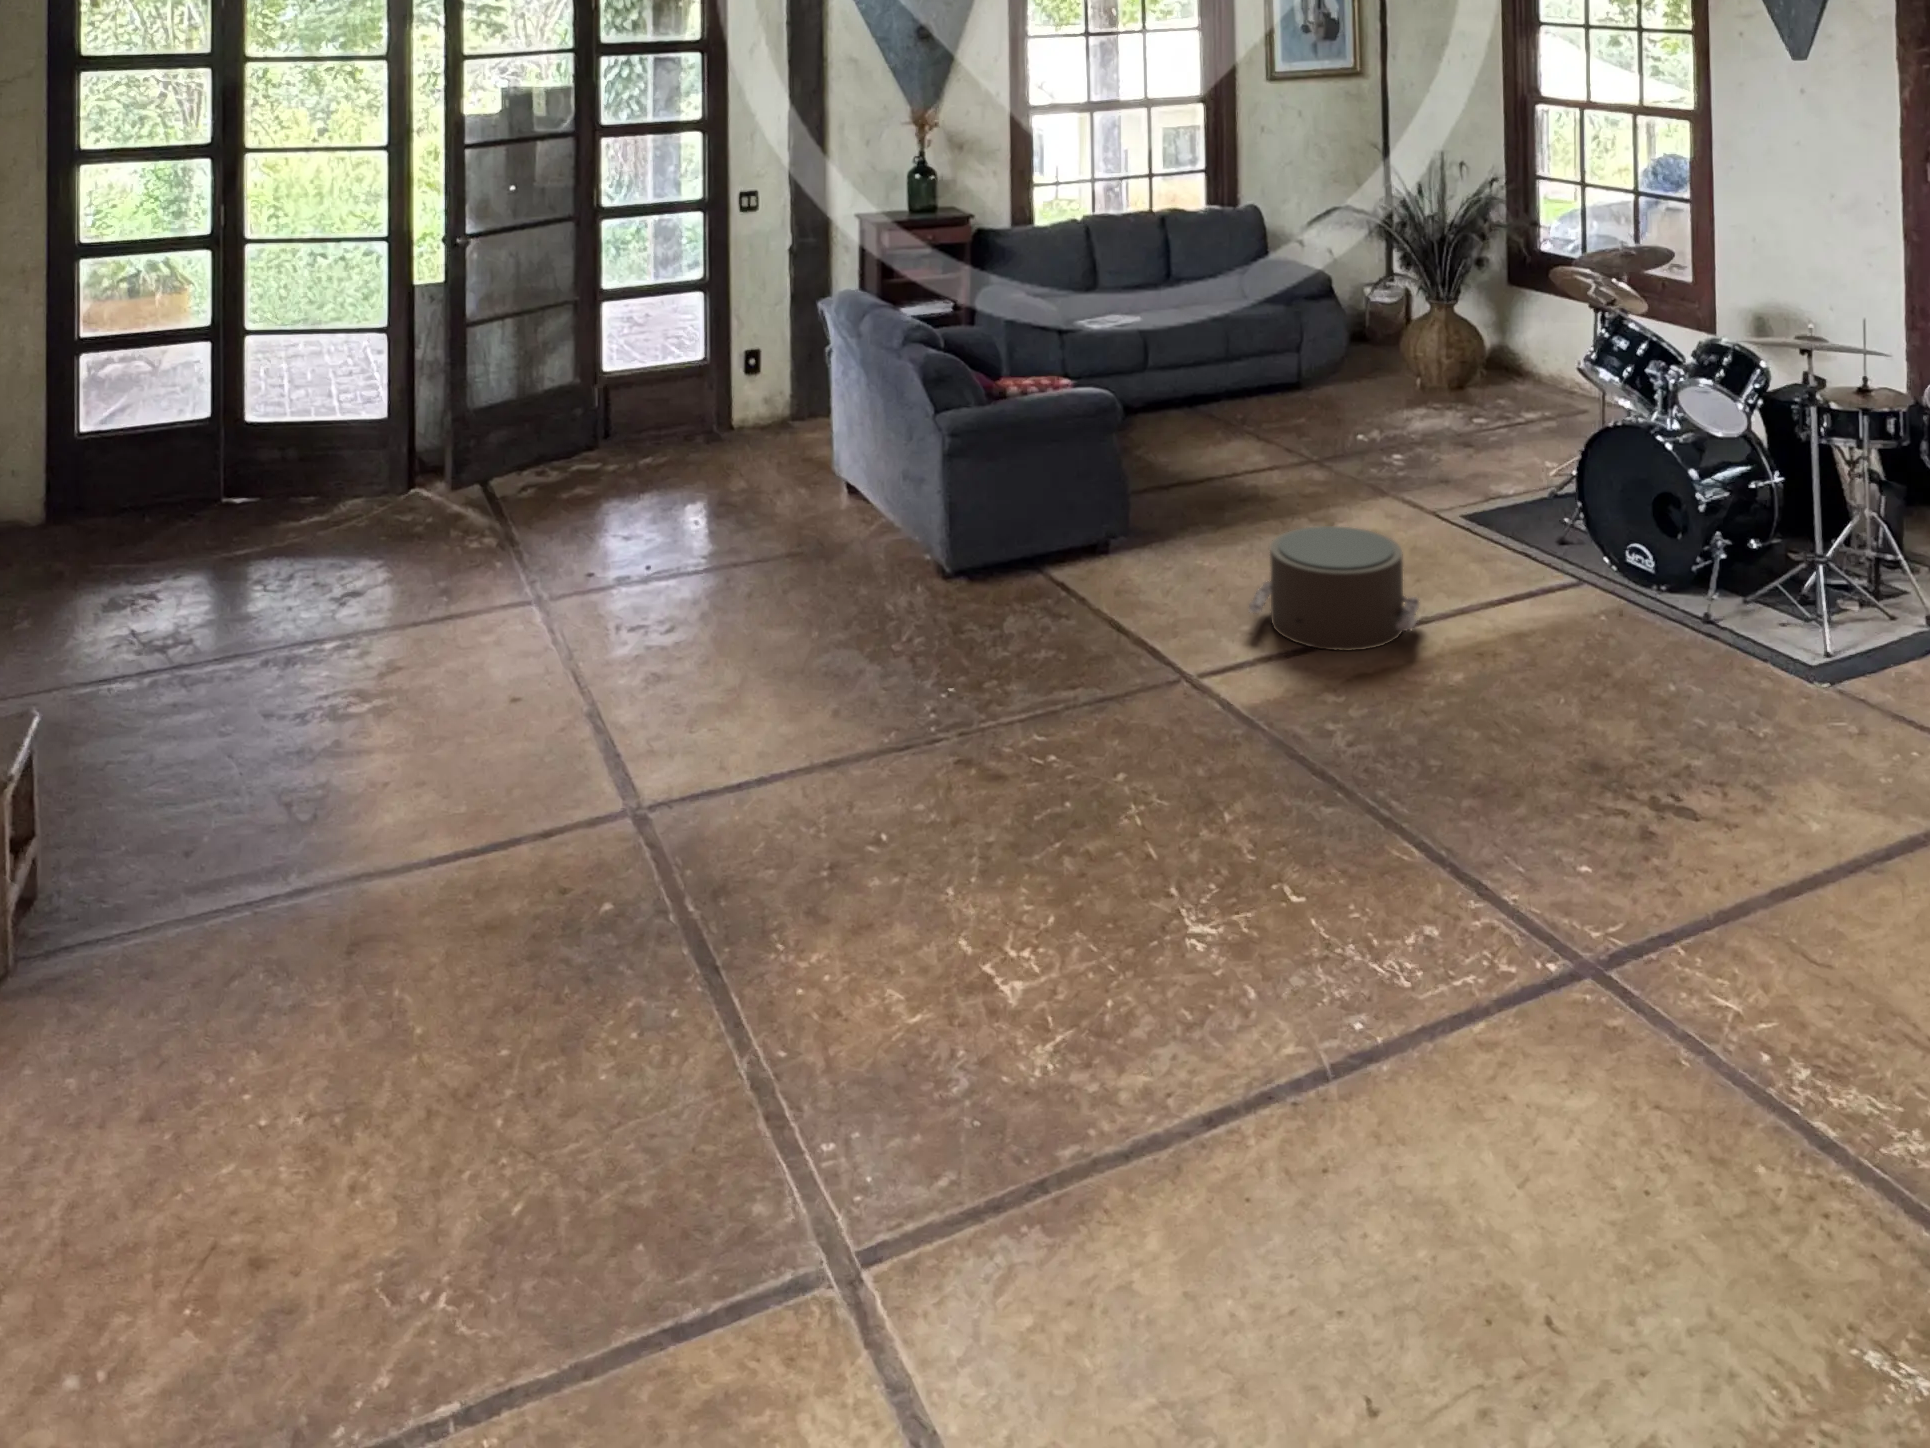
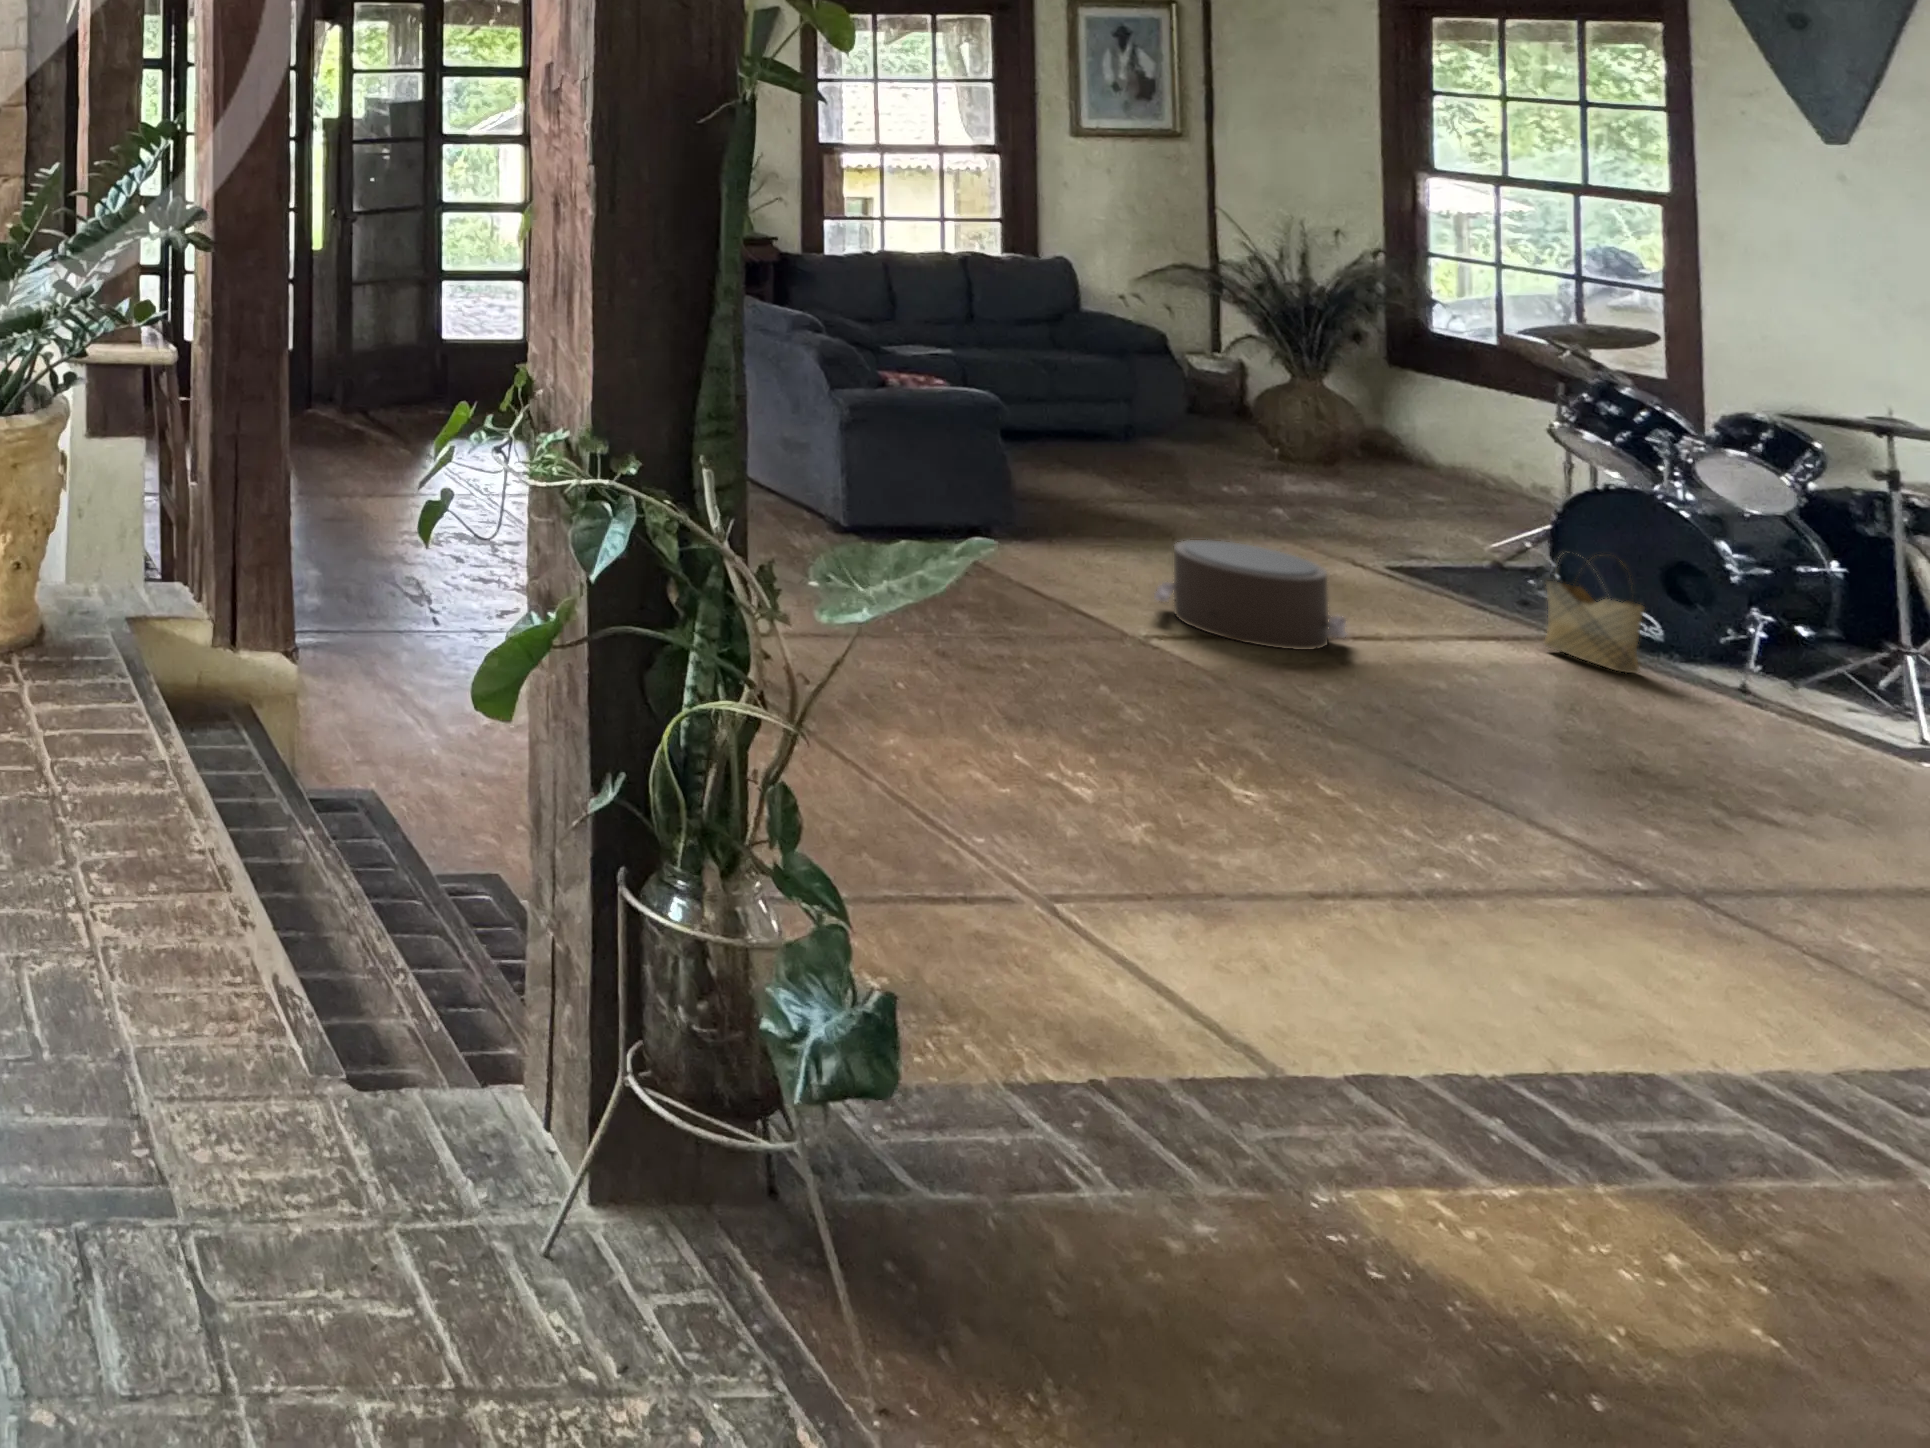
woven basket: none [1583,487,1659,609] -> present [1544,553,1644,673]

